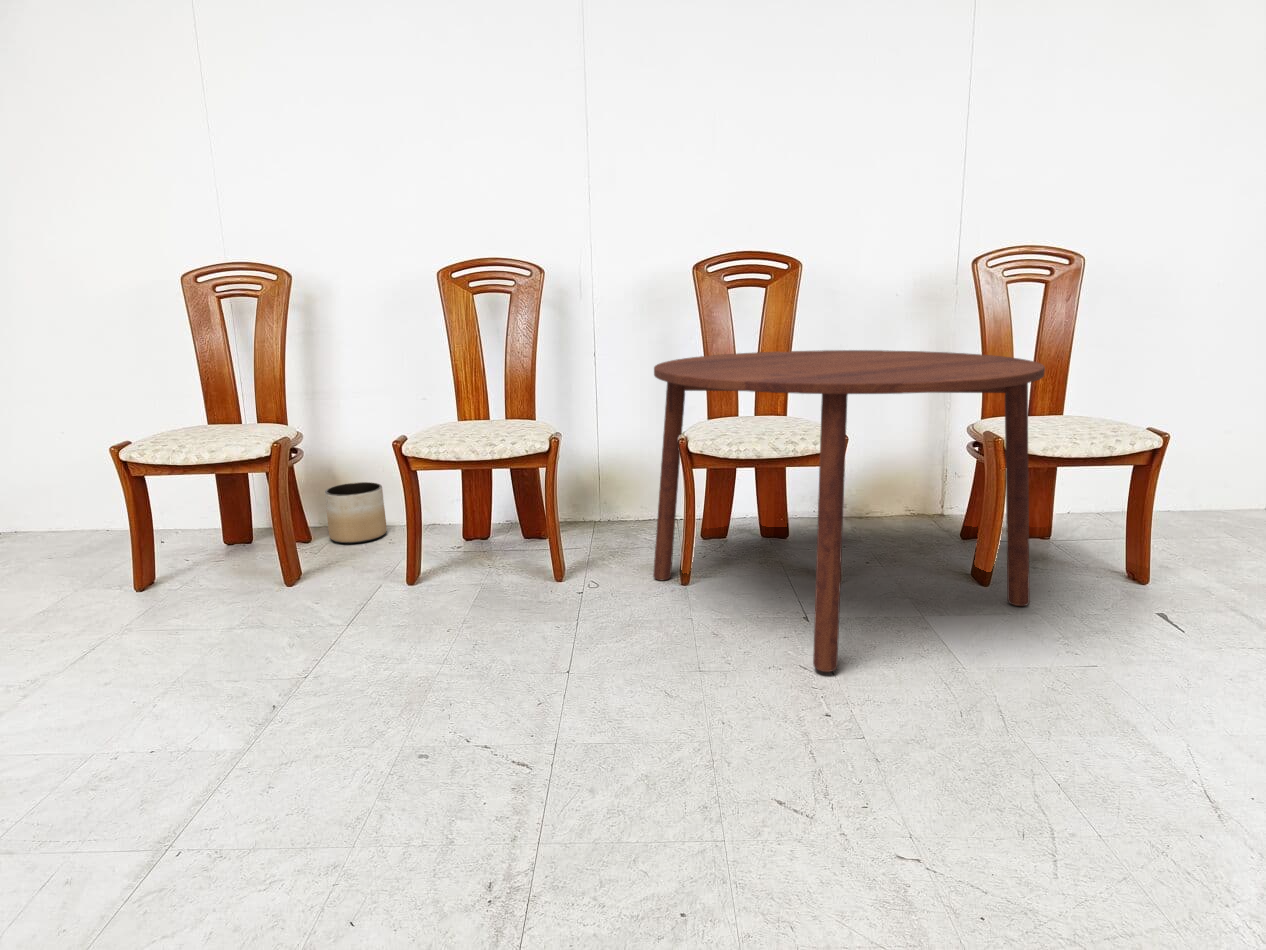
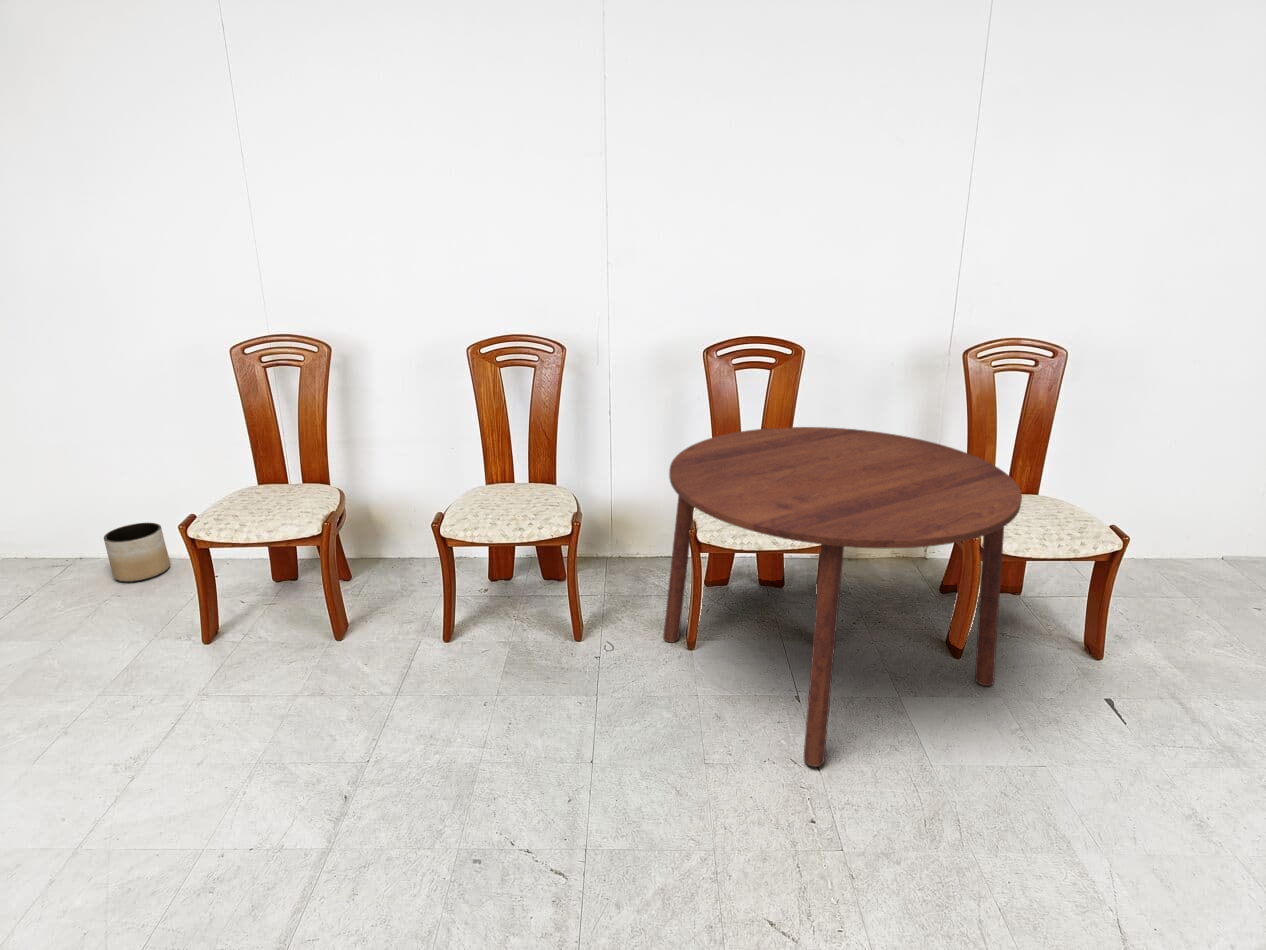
planter: present [325,482,387,543] -> present [104,523,170,582]

